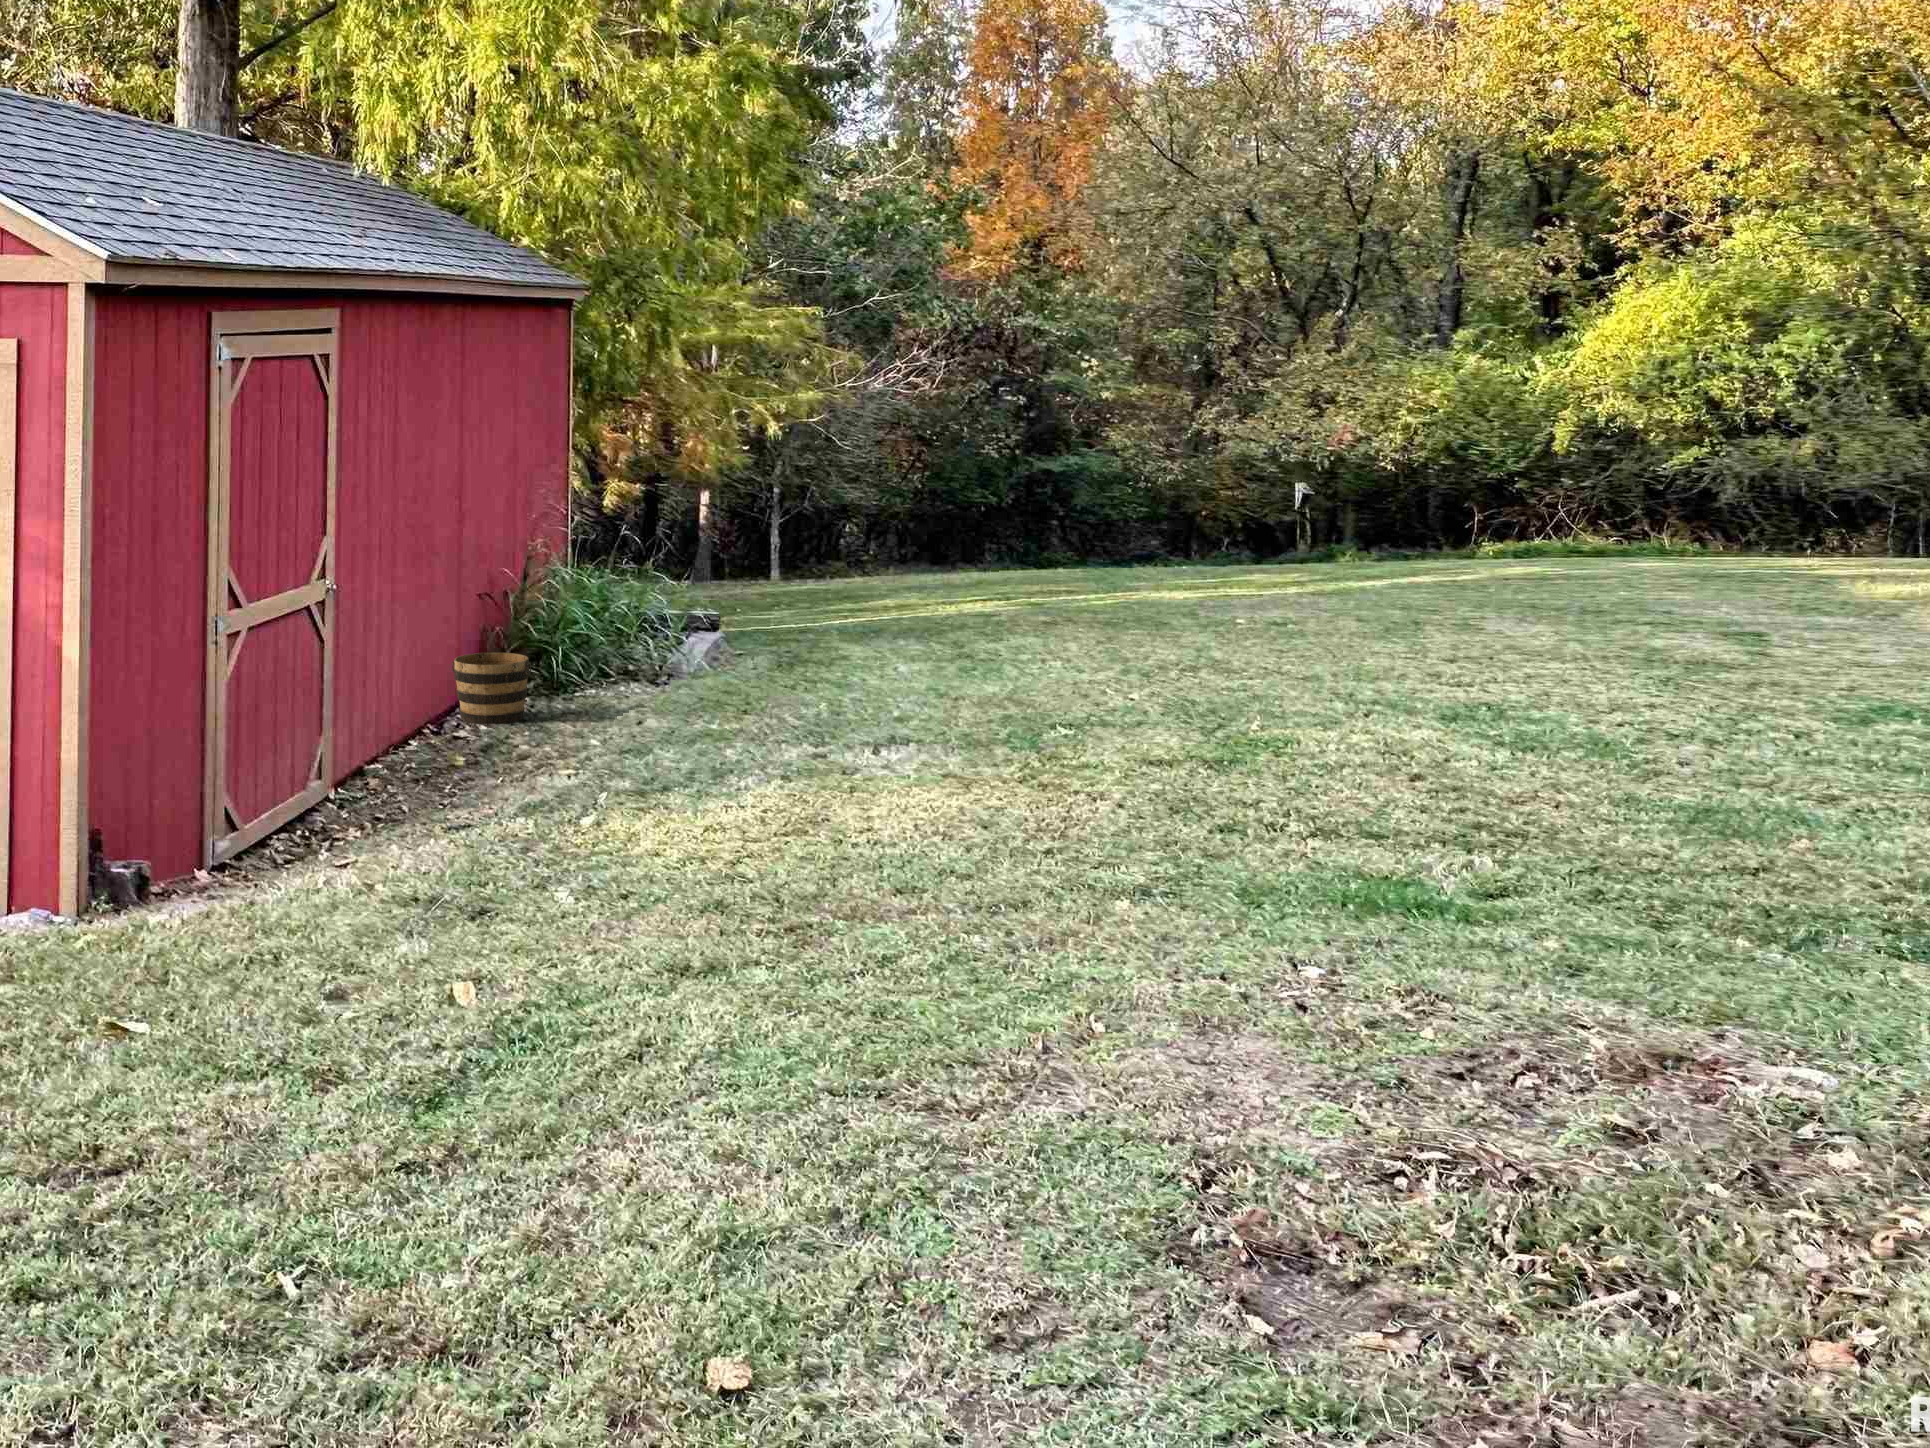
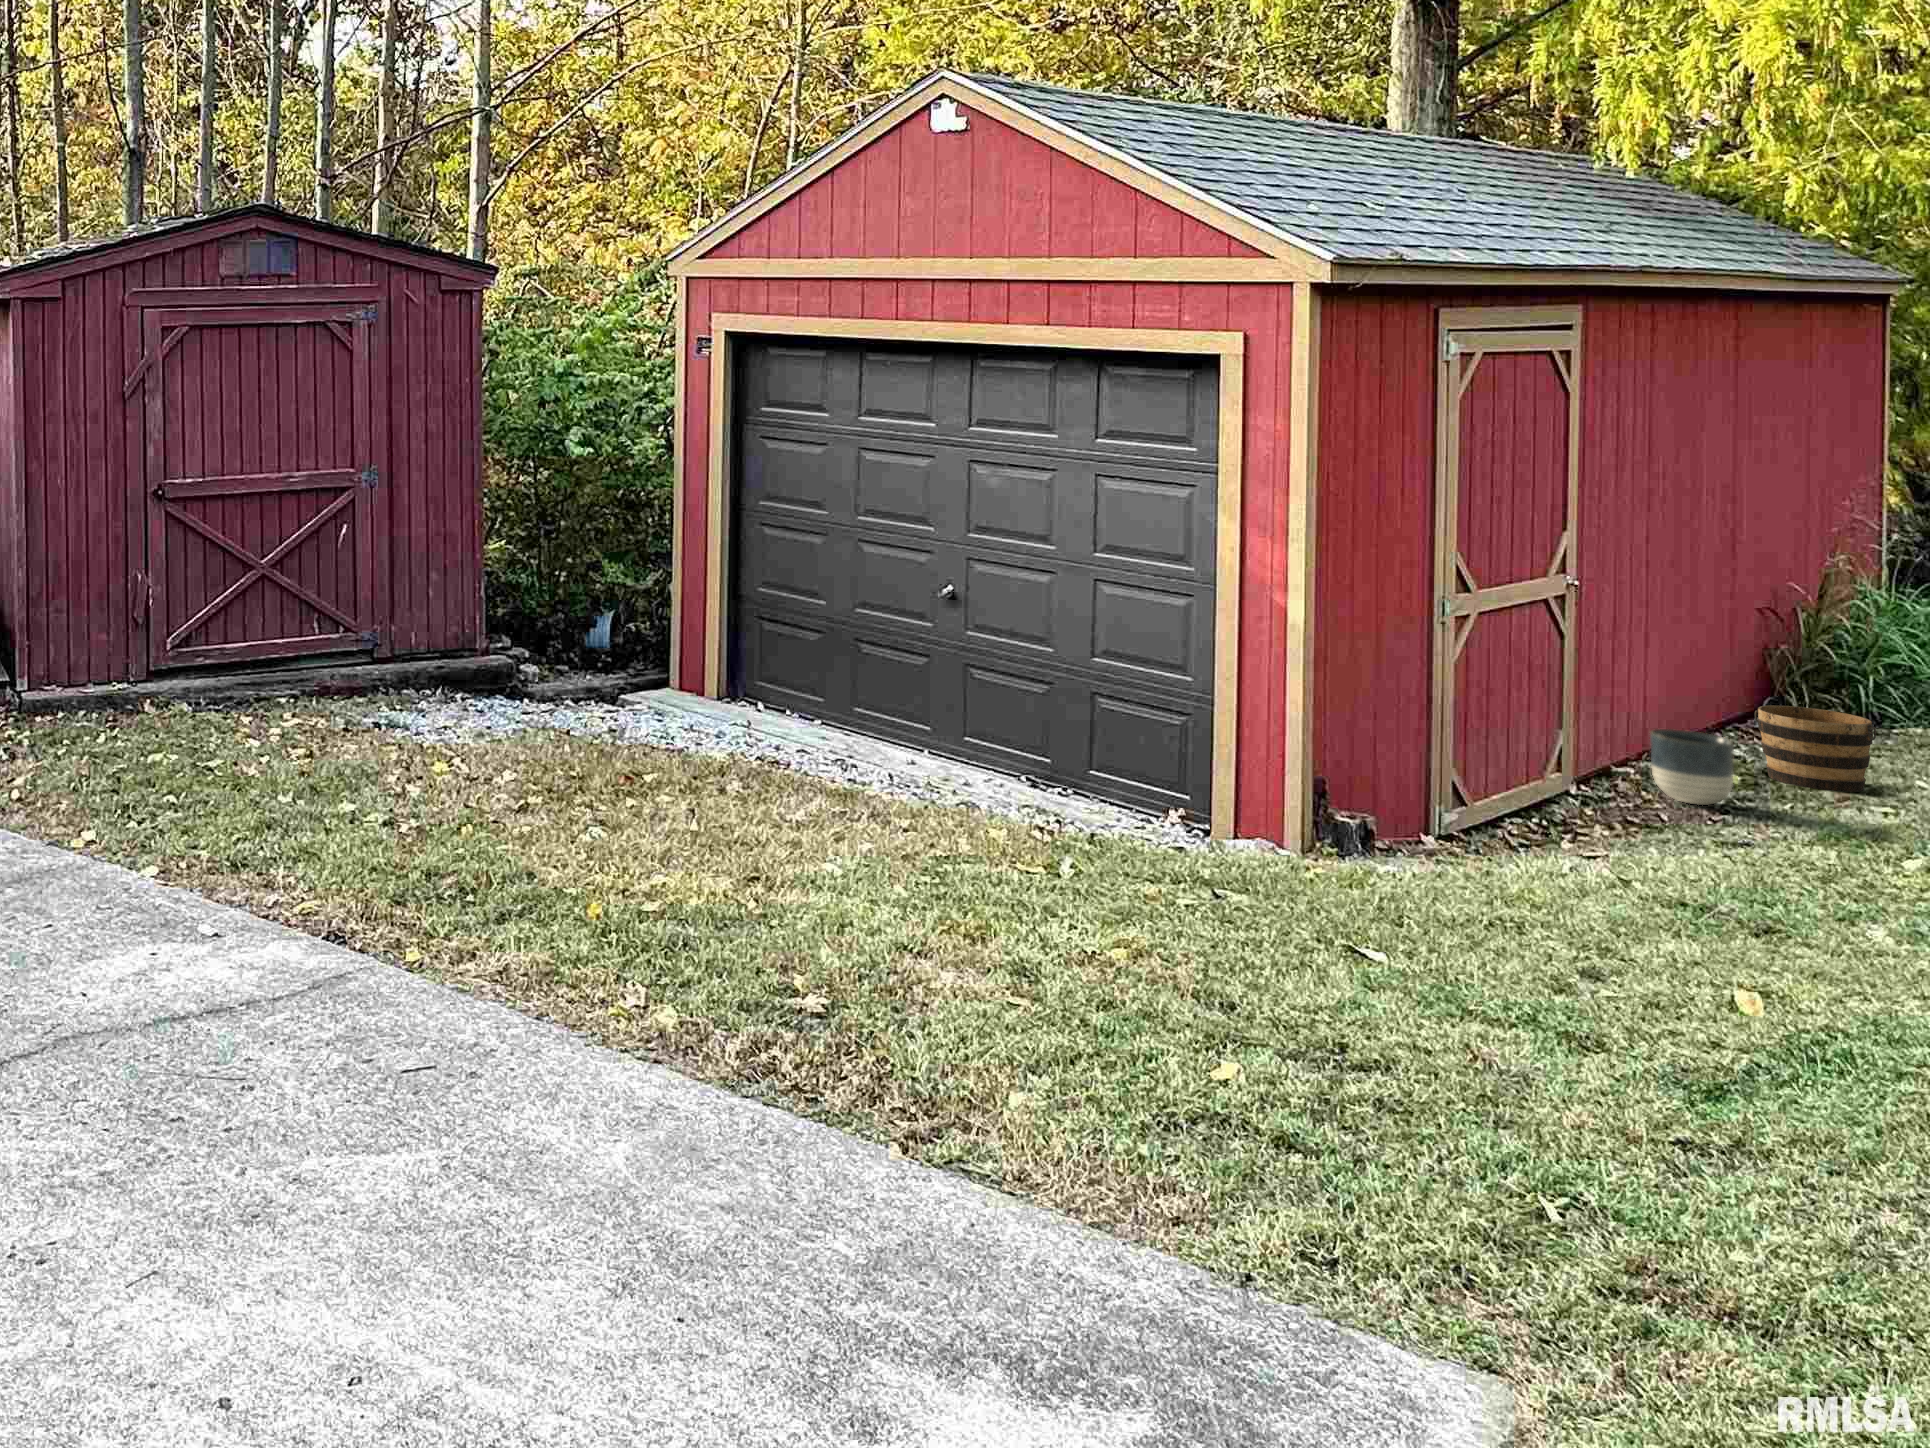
planter: none [378,692,437,760] -> present [1650,729,1734,805]

